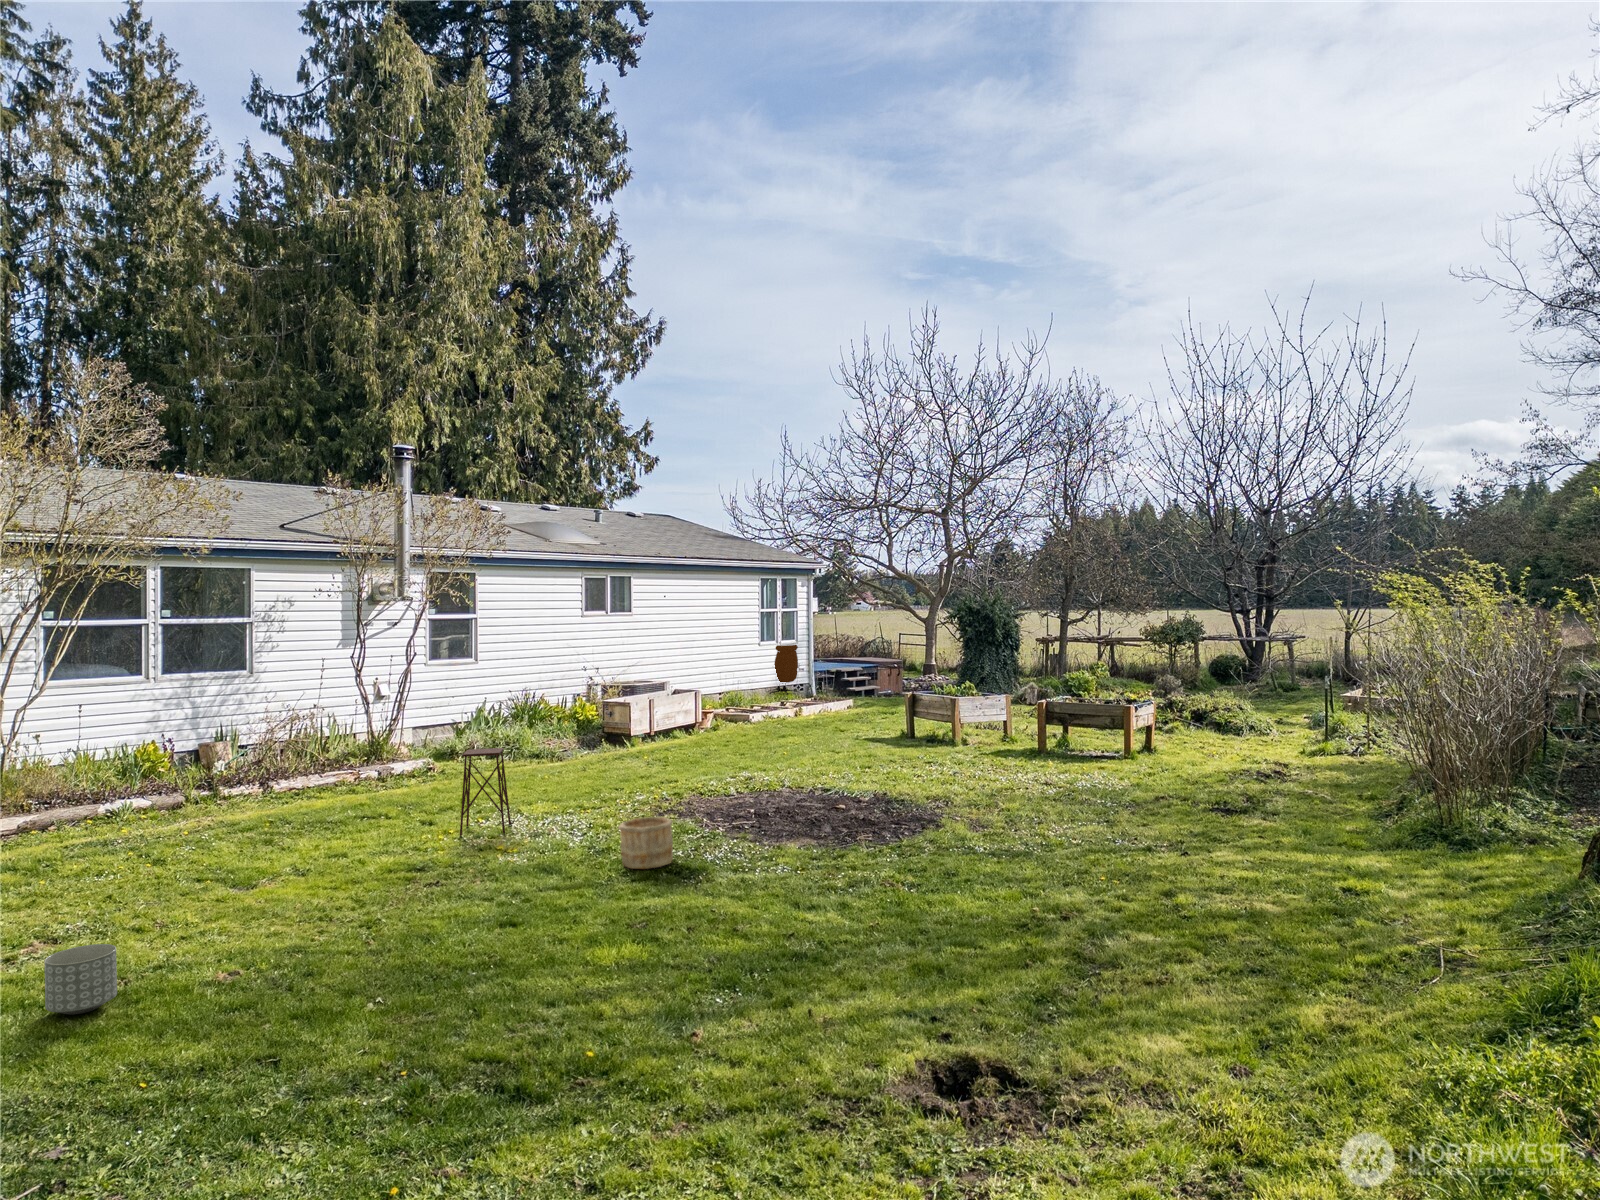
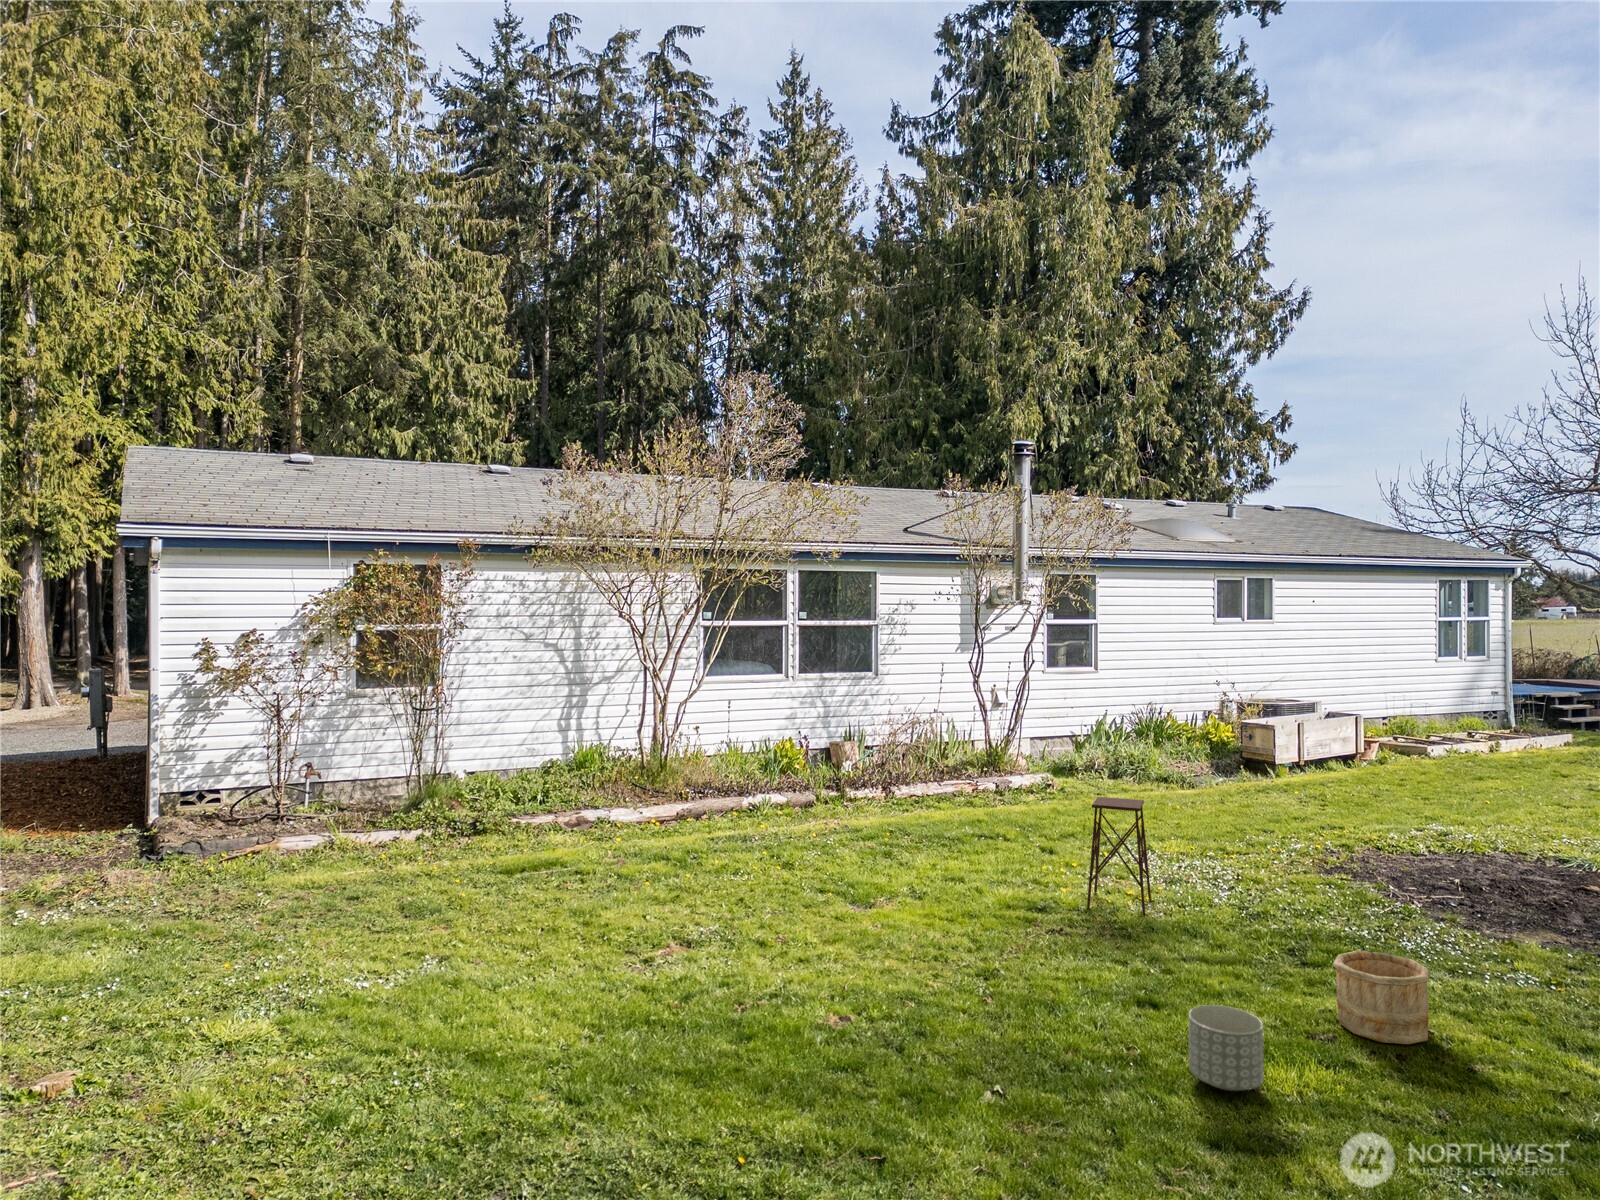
lounge chair: present [770,645,799,694] -> none [1465,670,1517,735]
planter: present [44,944,117,1015] -> present [1189,1005,1264,1091]

